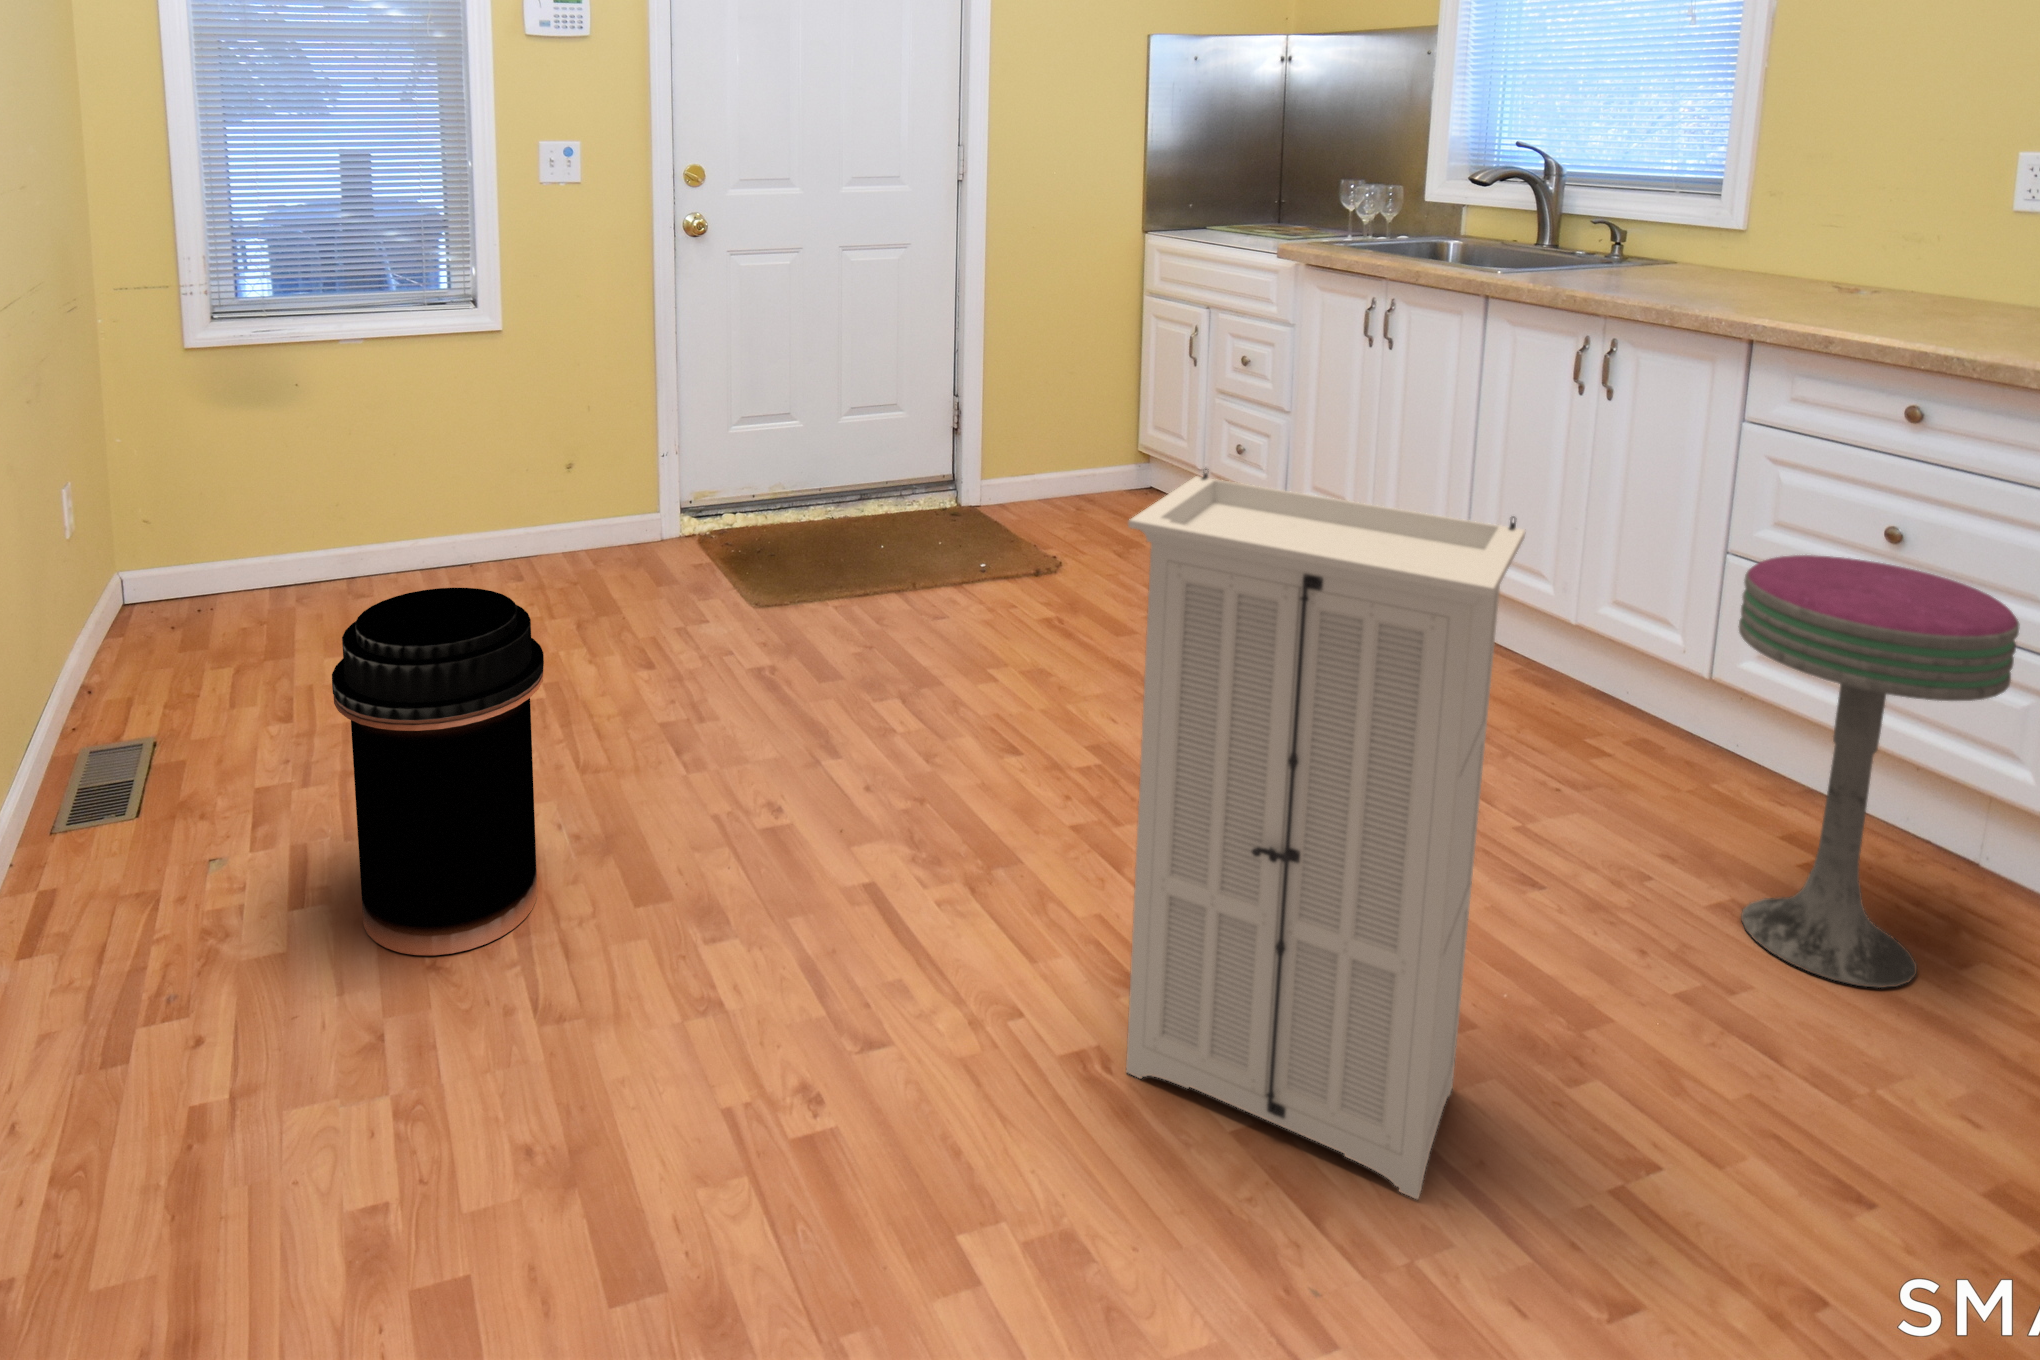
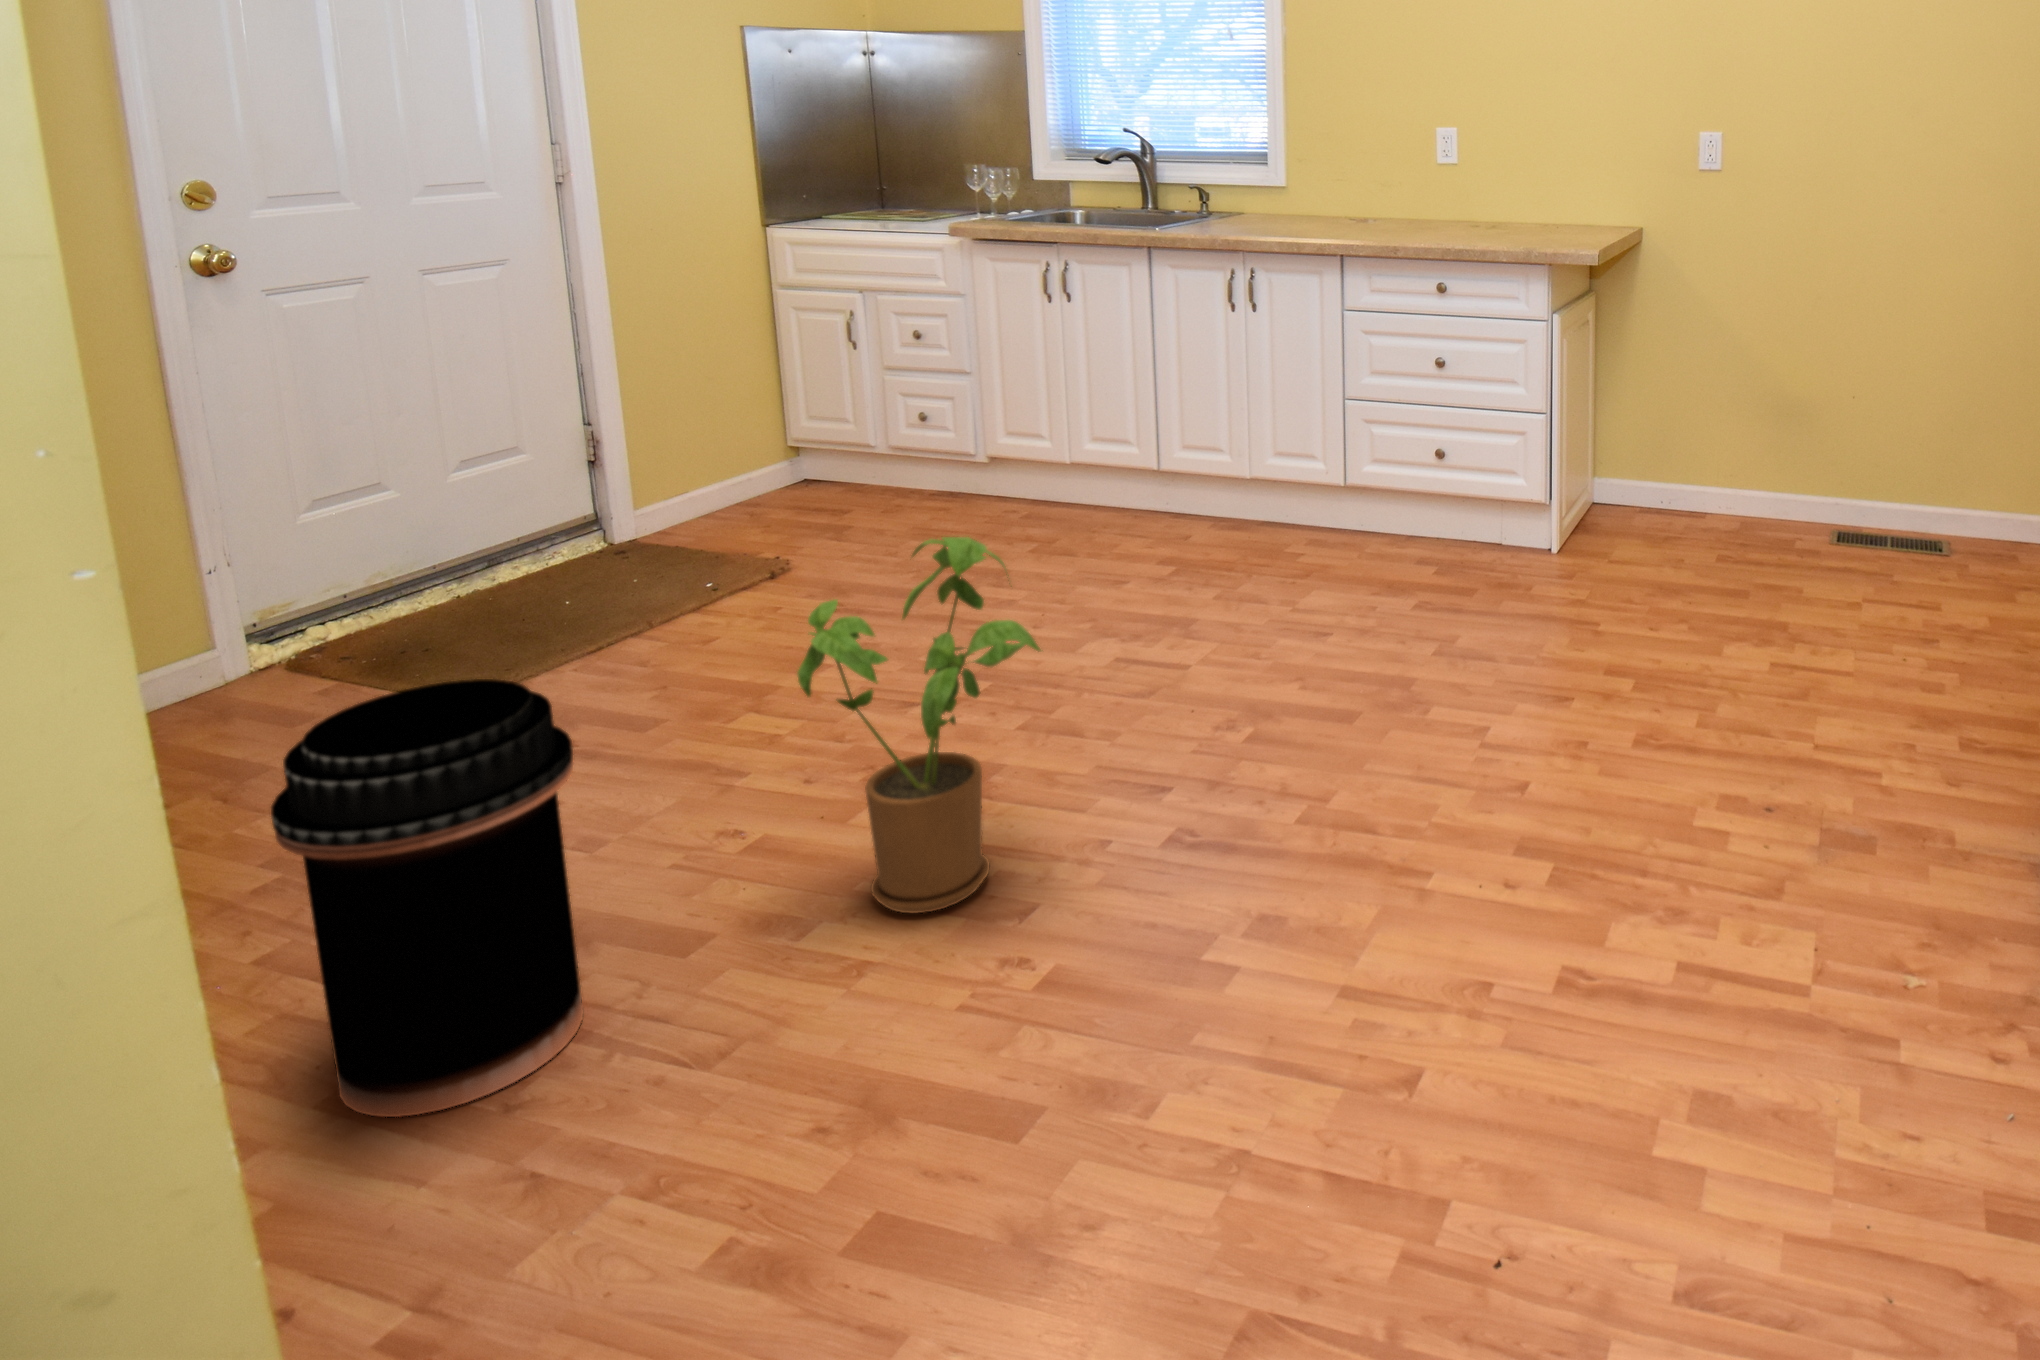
storage cabinet: present [1126,469,1525,1199] -> none [1164,369,1411,828]
bar stool: present [1738,555,2020,988] -> none [1407,378,1533,623]
house plant: none [730,586,956,1000] -> present [797,537,1041,913]

